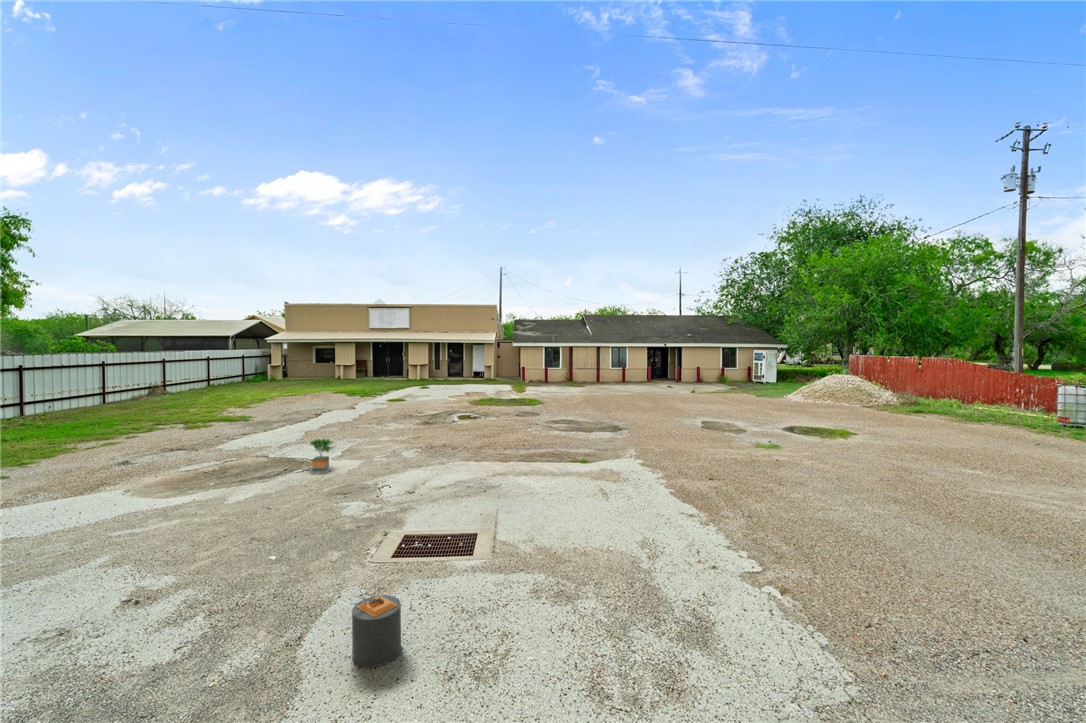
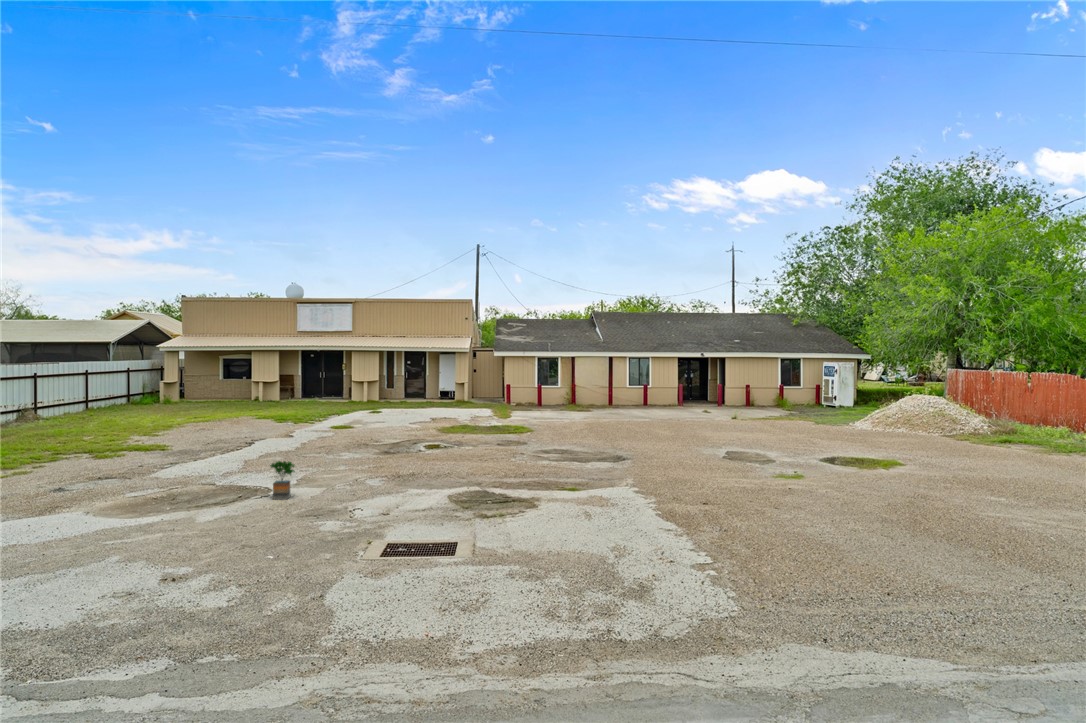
trash can: present [351,590,401,667] -> none [361,554,401,613]

